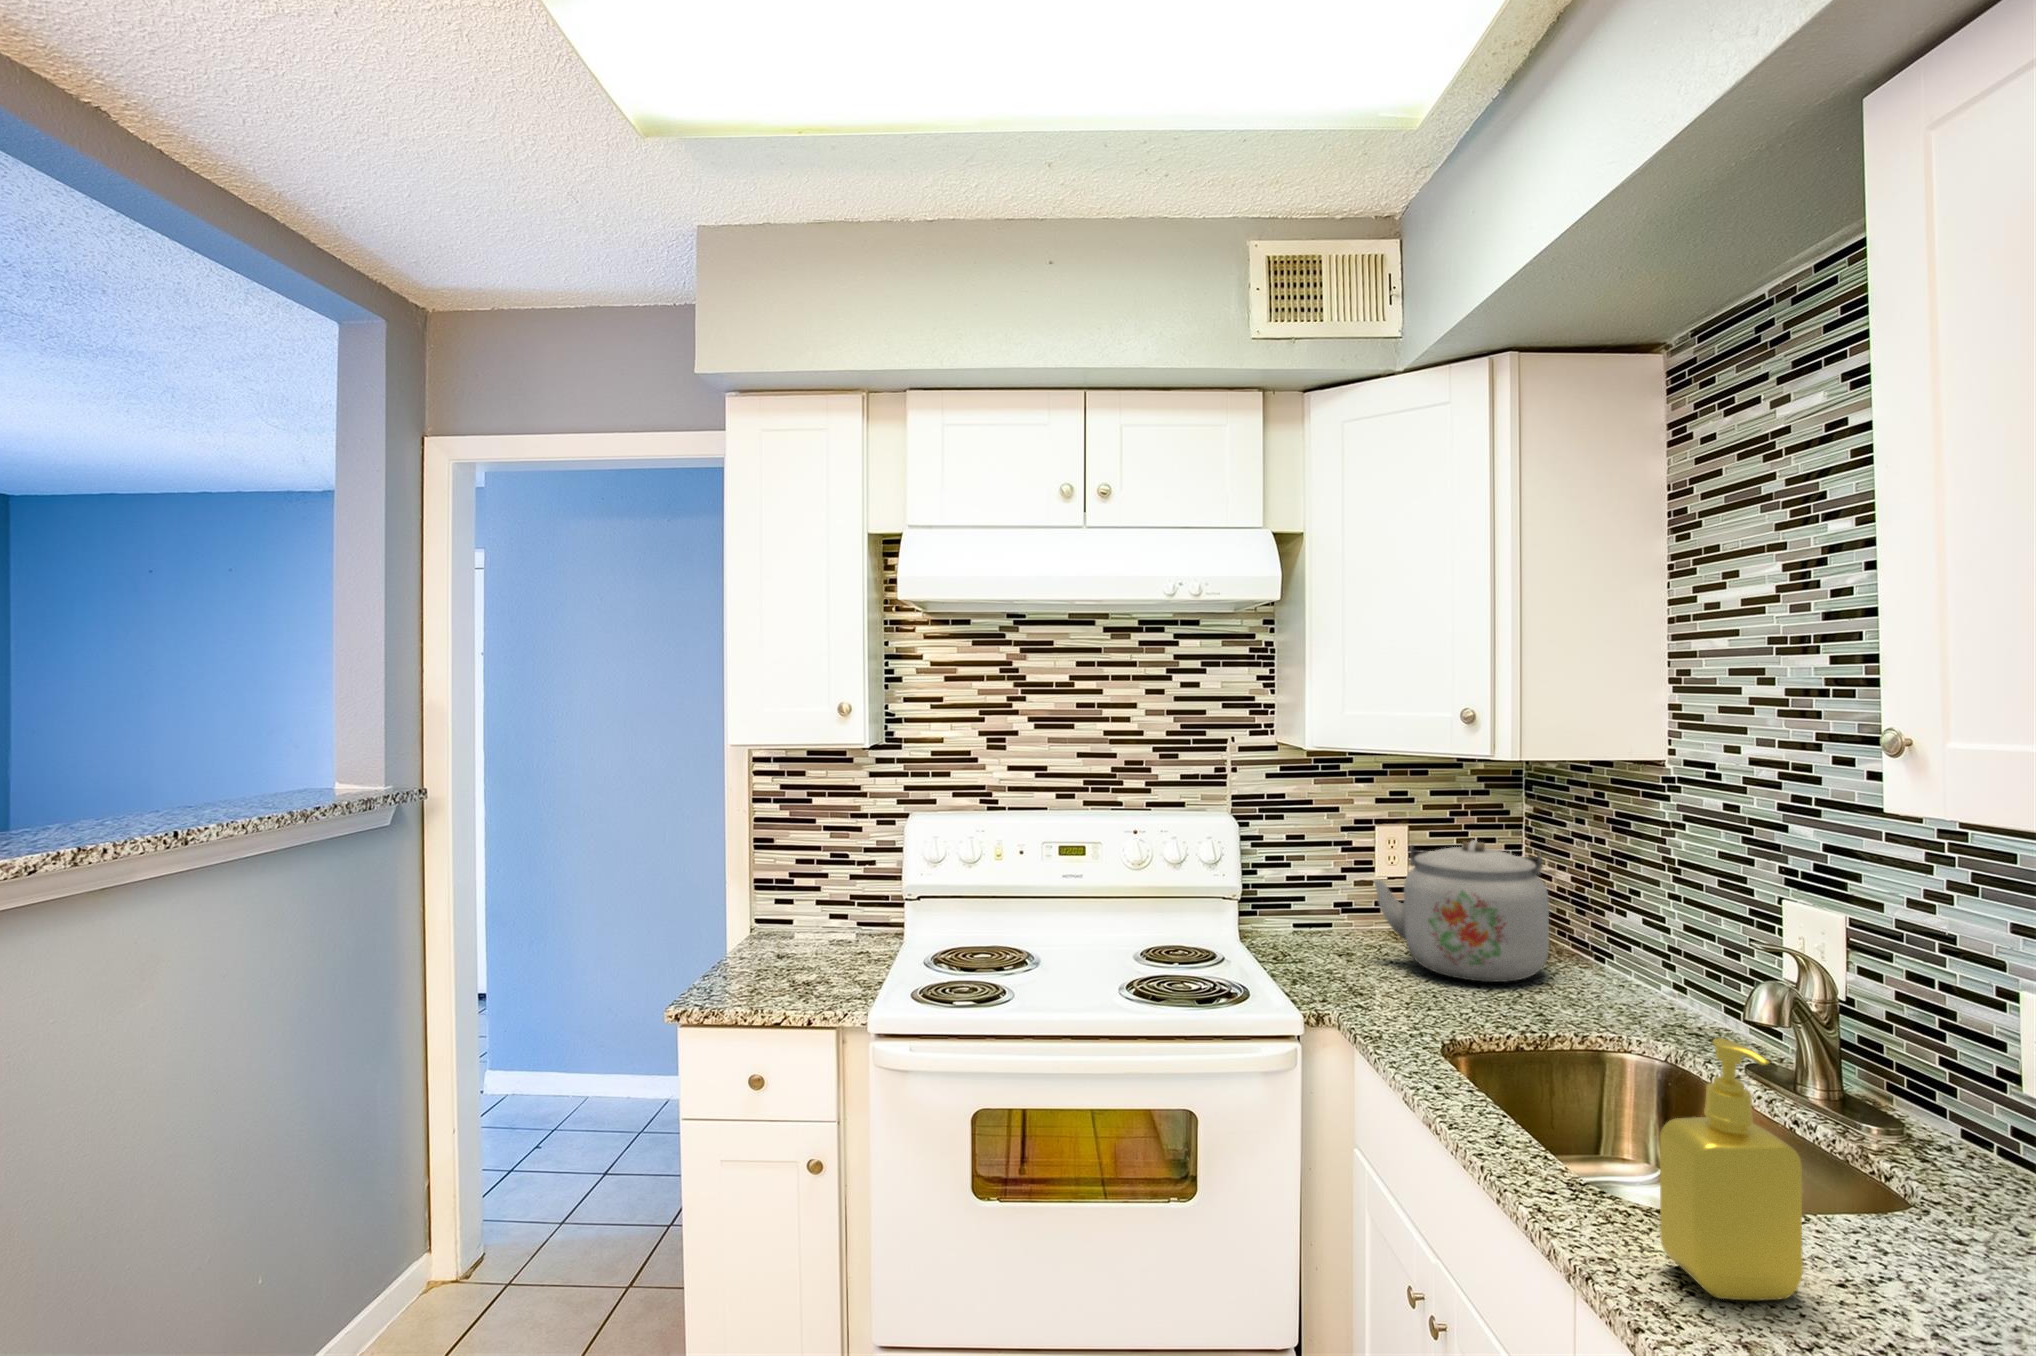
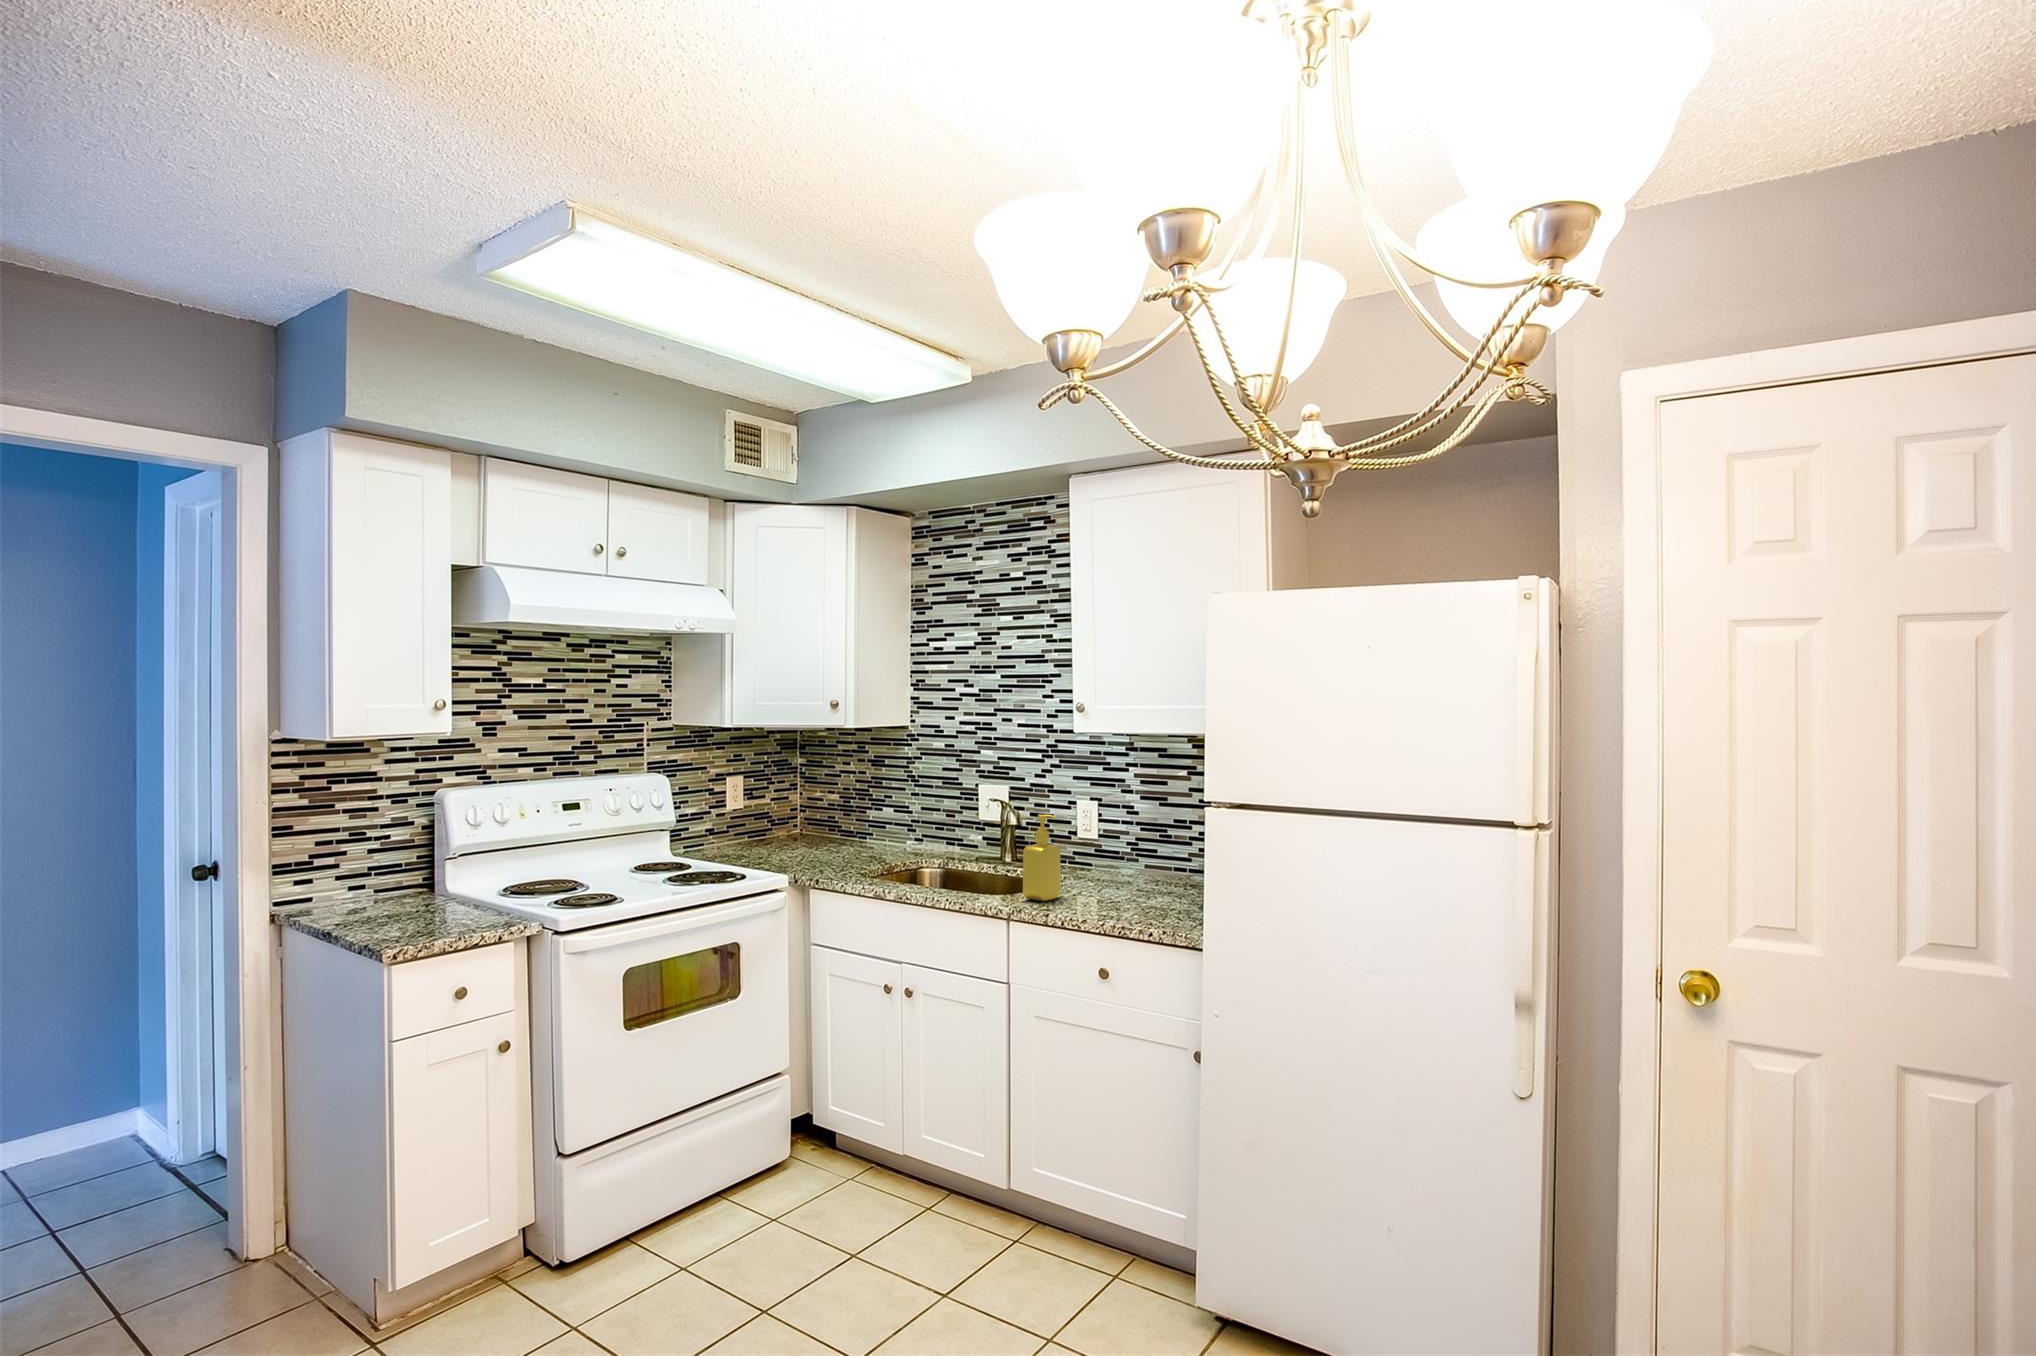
kettle: present [1374,840,1549,982] -> none [760,779,855,860]

